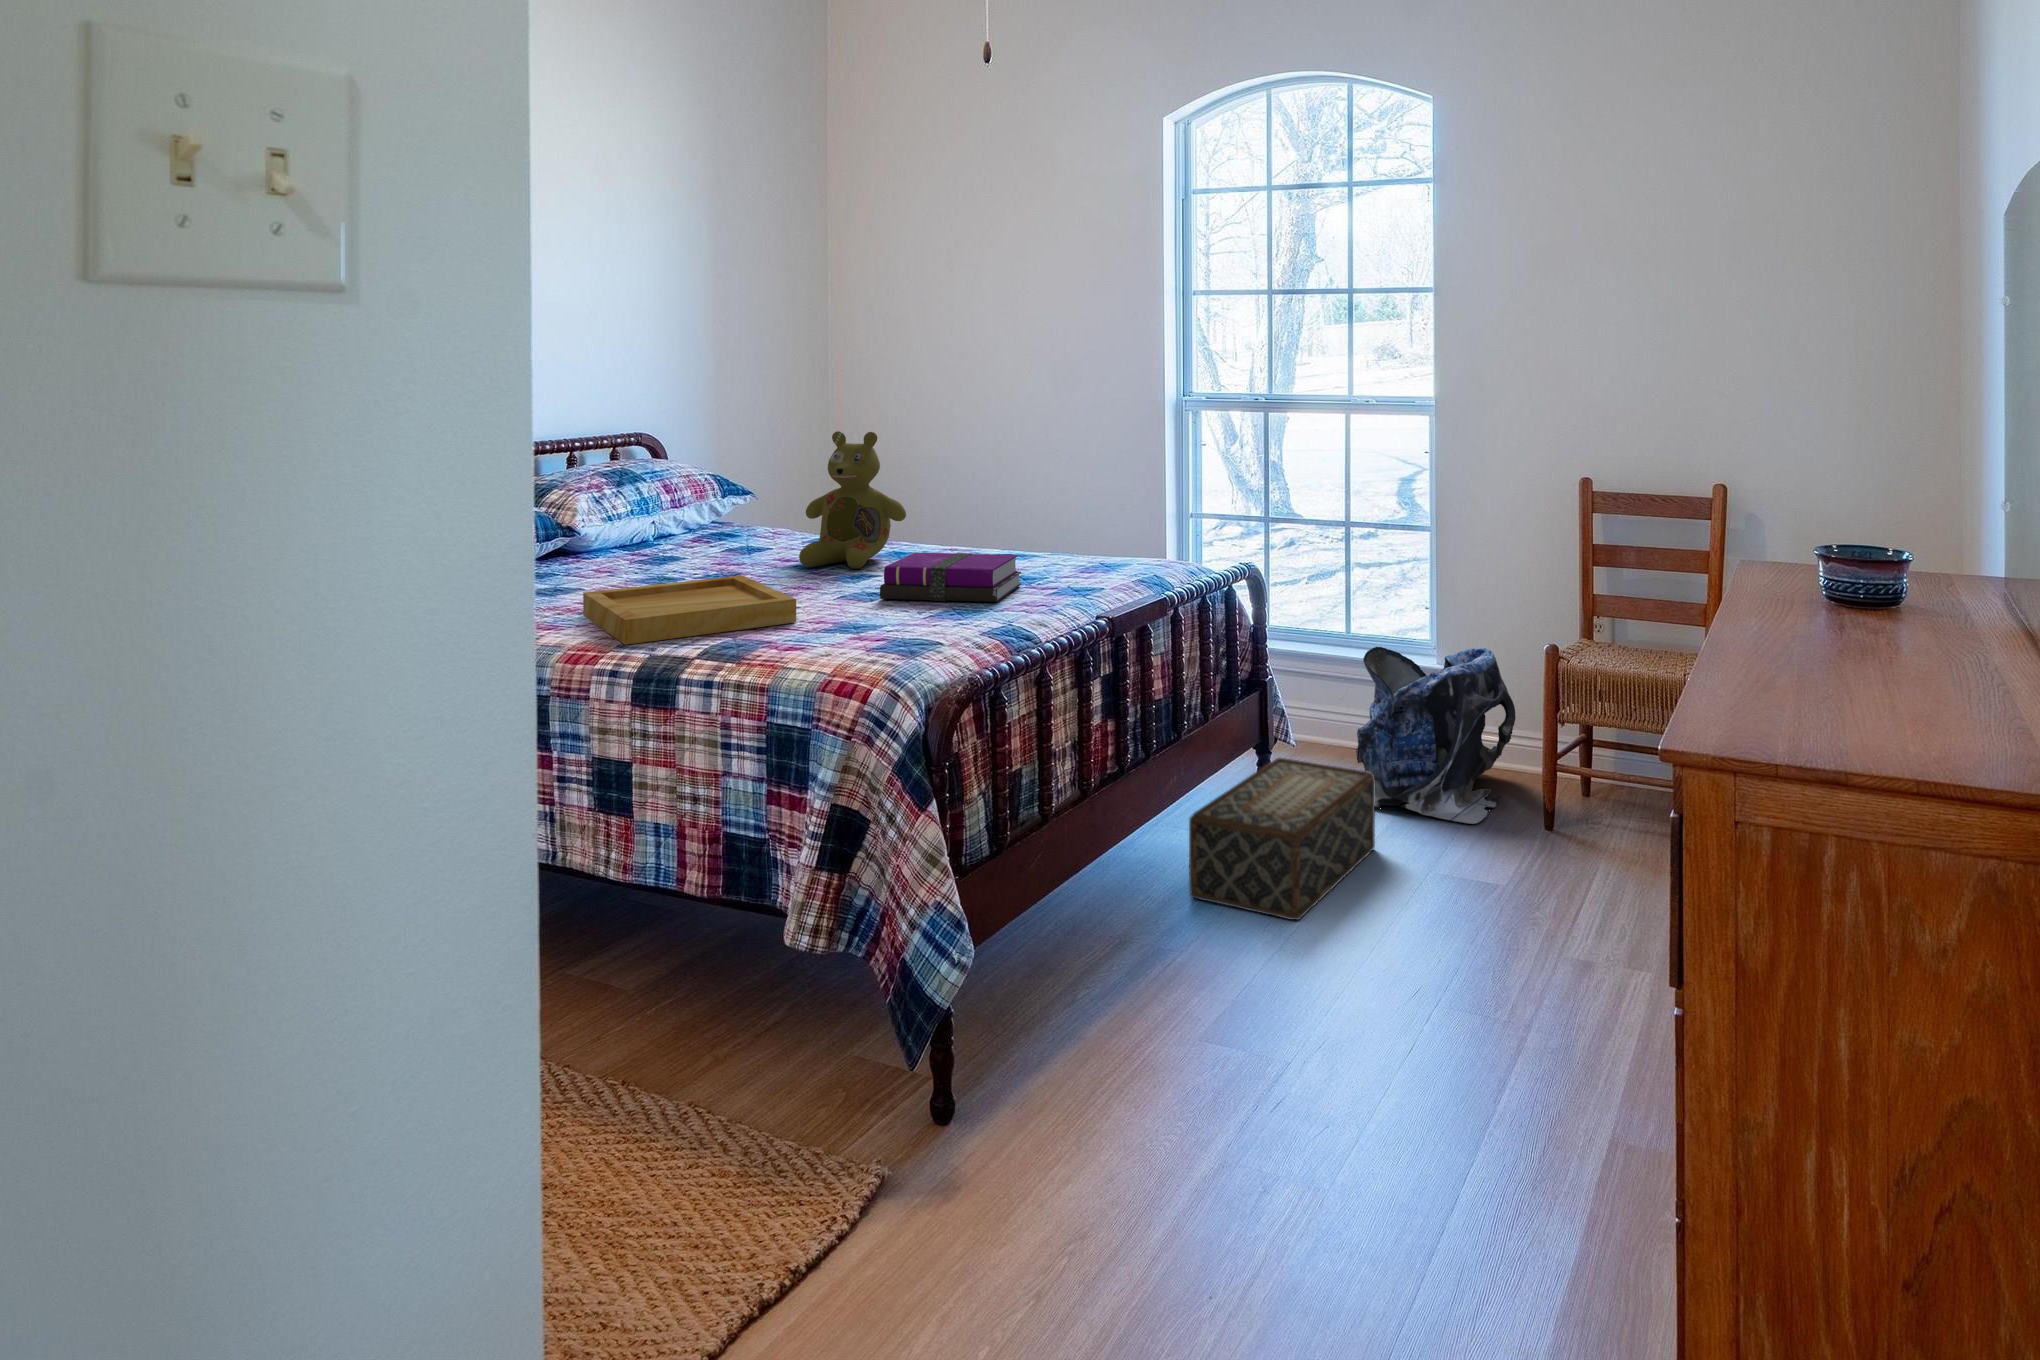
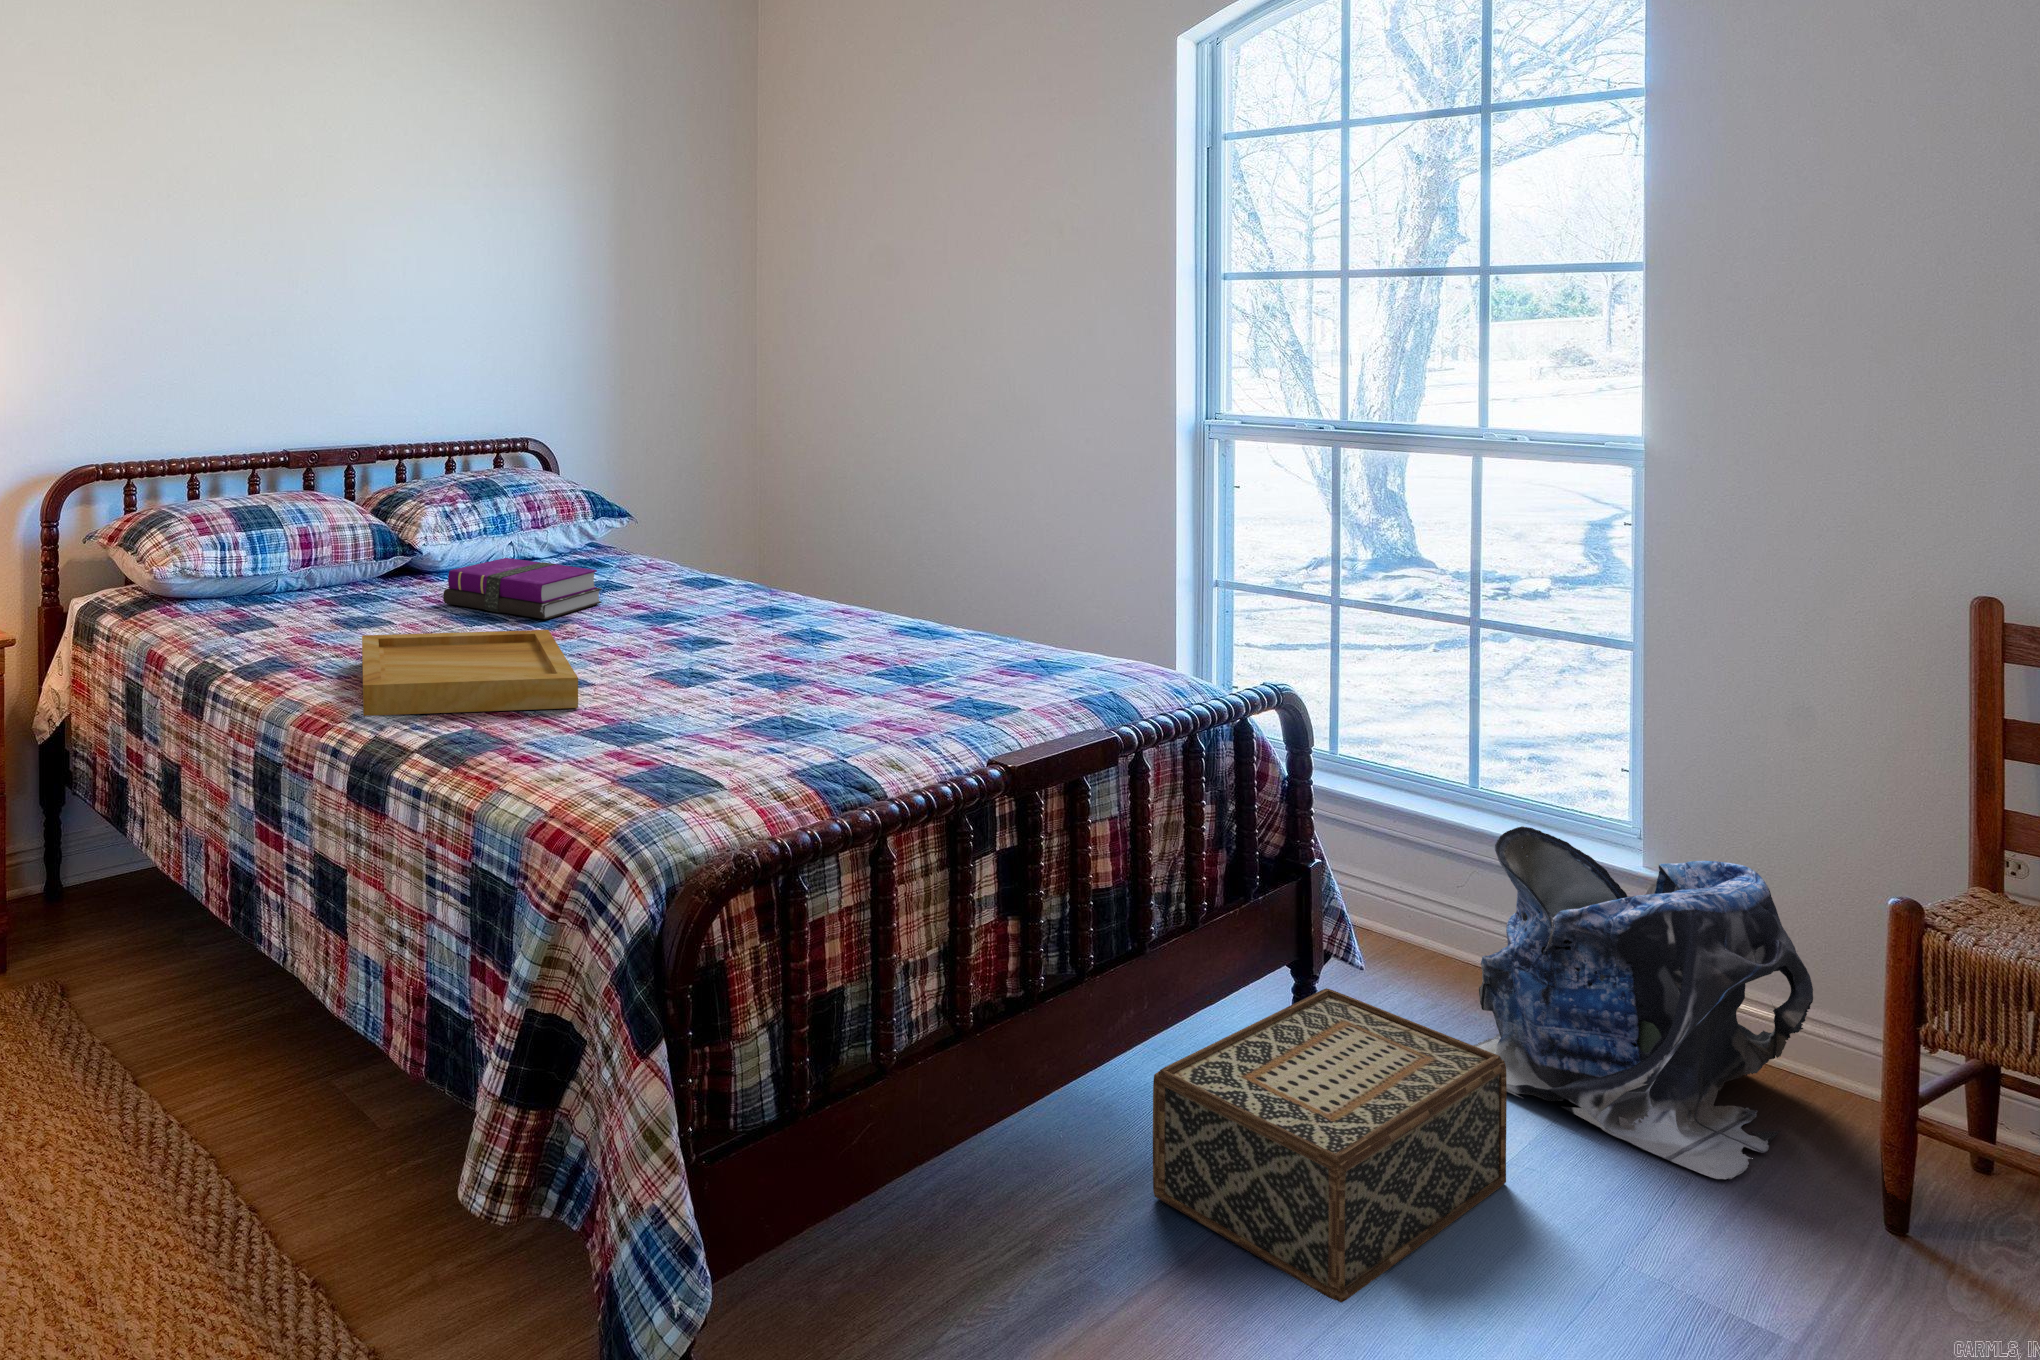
stuffed bear: present [799,431,906,569] -> none [645,451,779,628]
notebook: present [880,552,1021,602] -> present [443,558,602,619]

